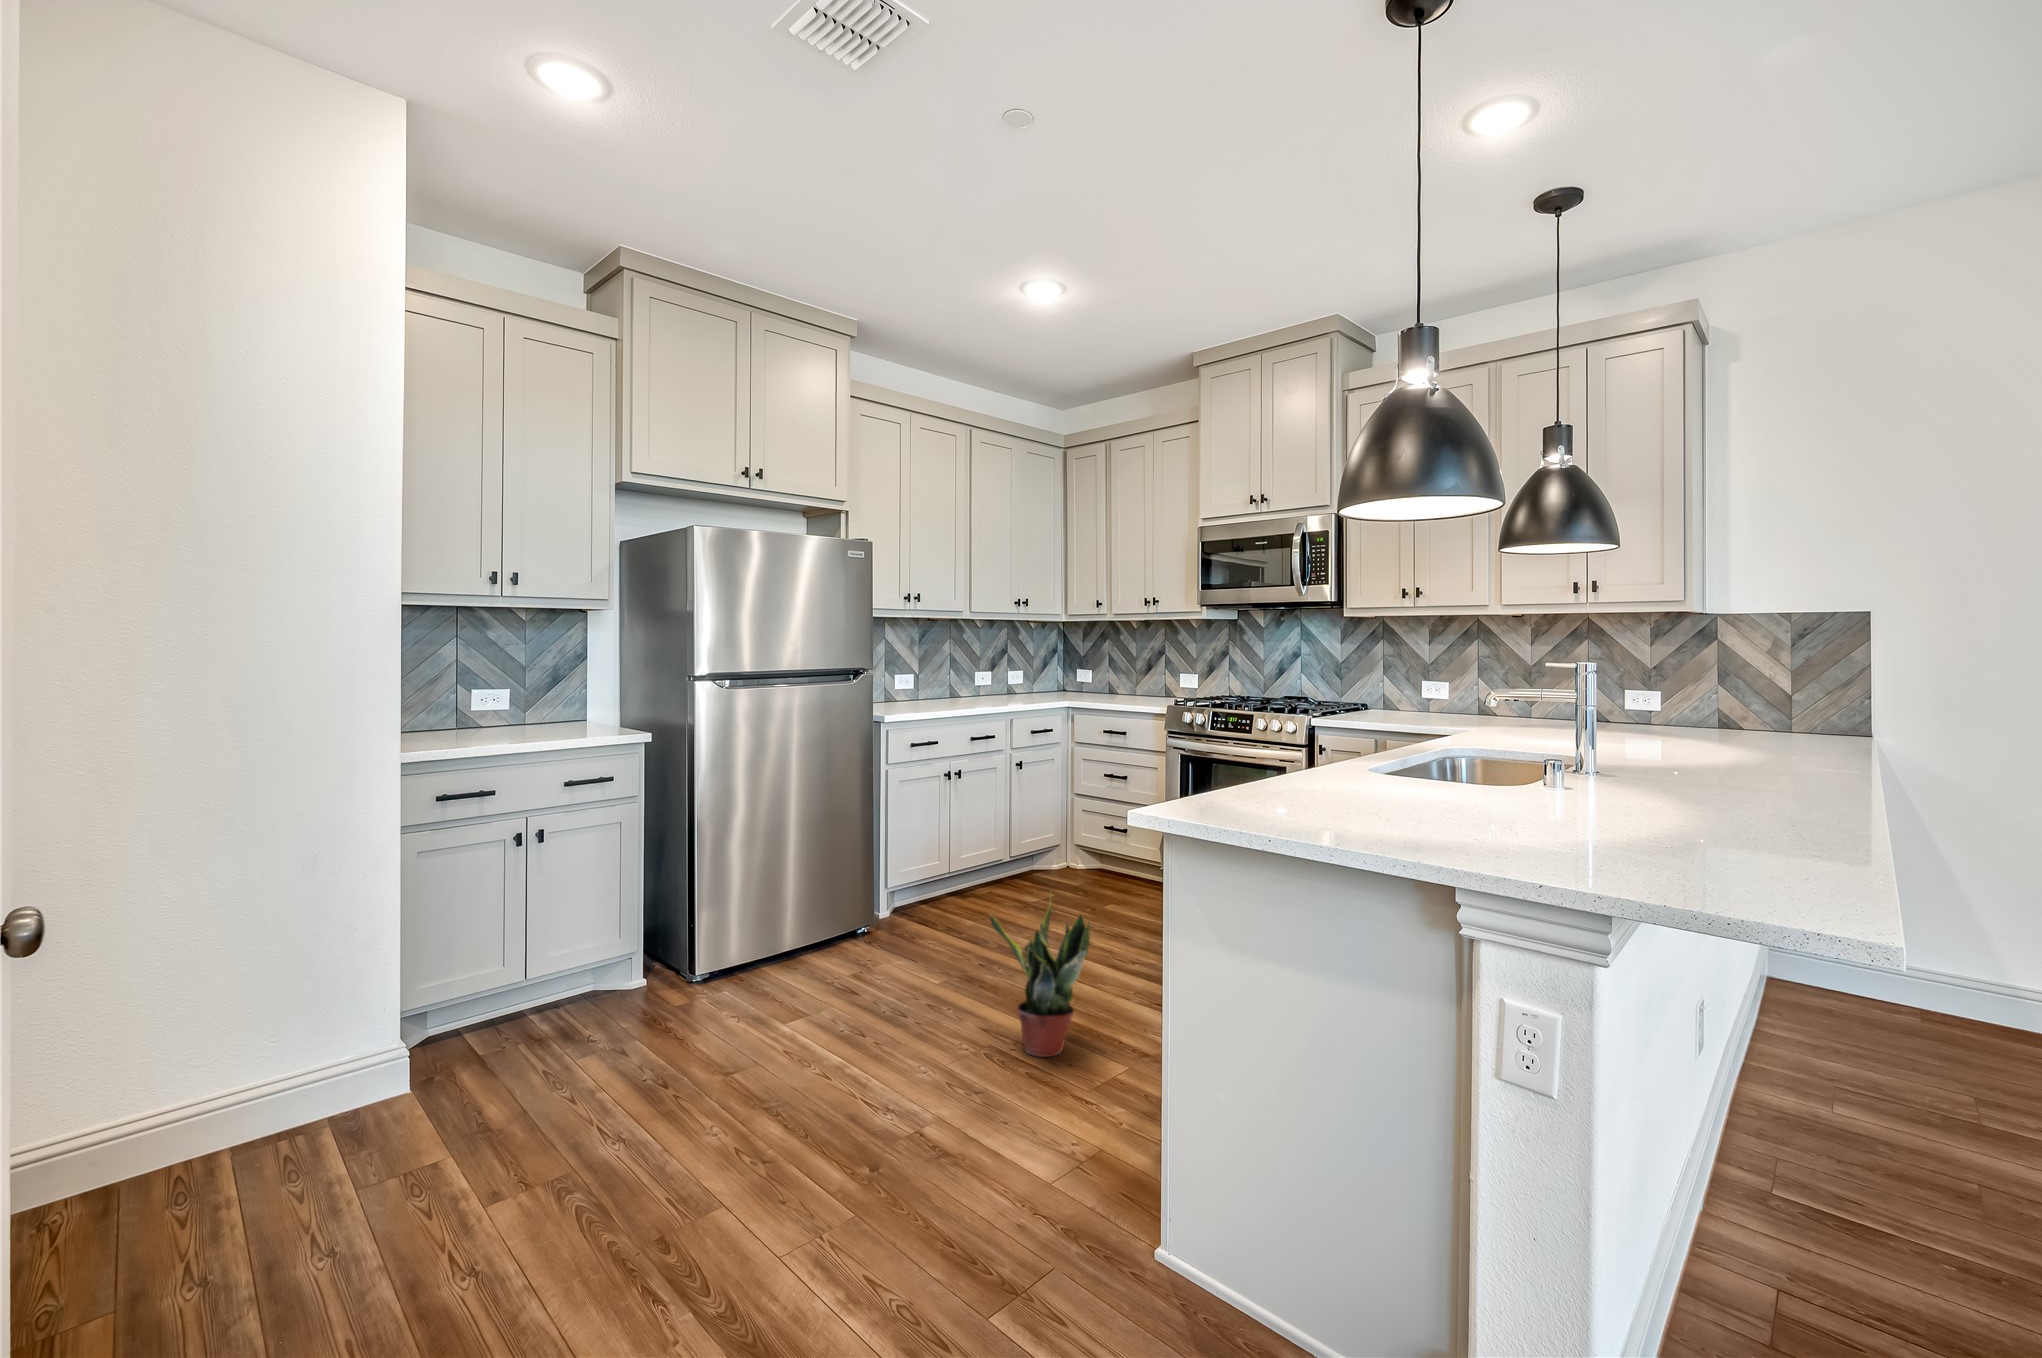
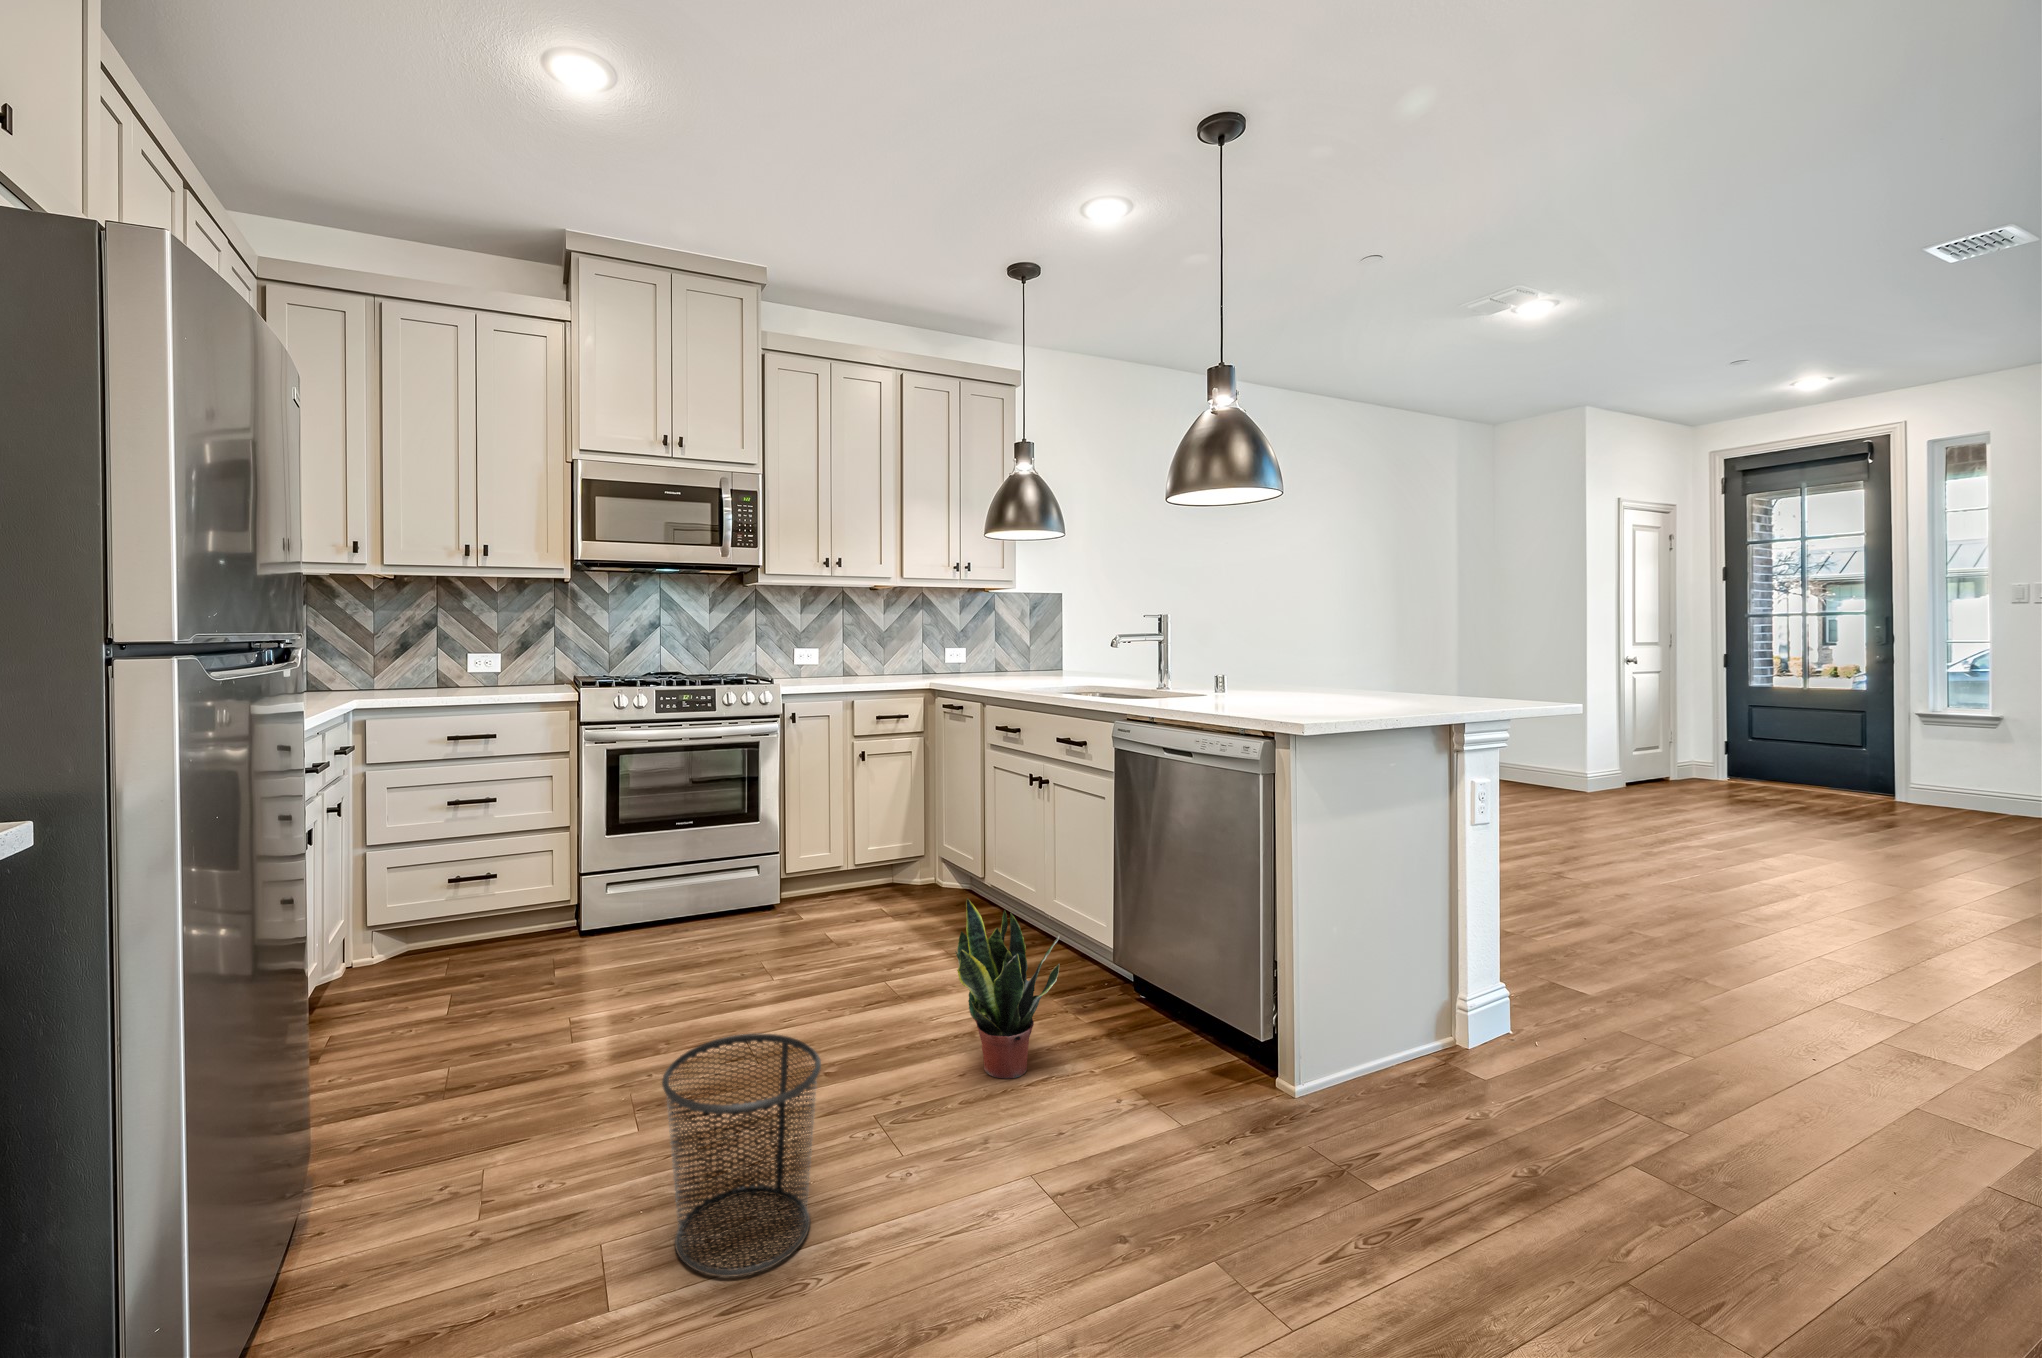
trash can: none [767,891,862,1014] -> present [662,1033,821,1277]

